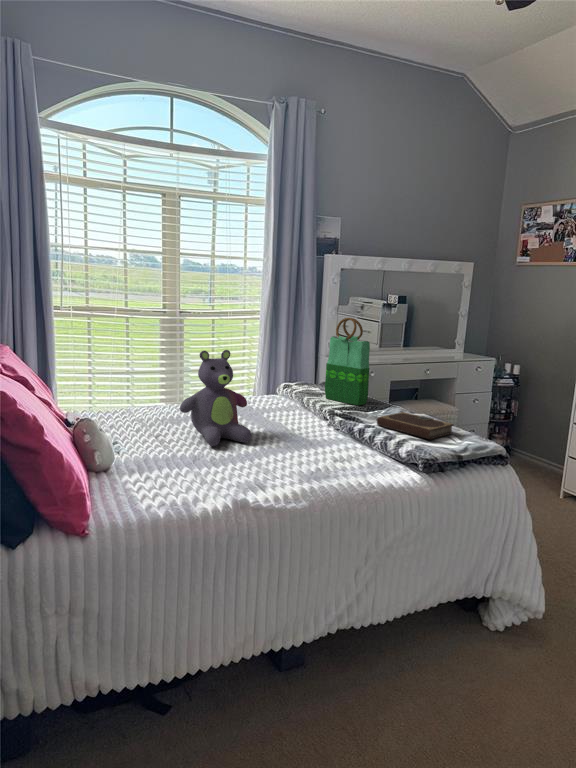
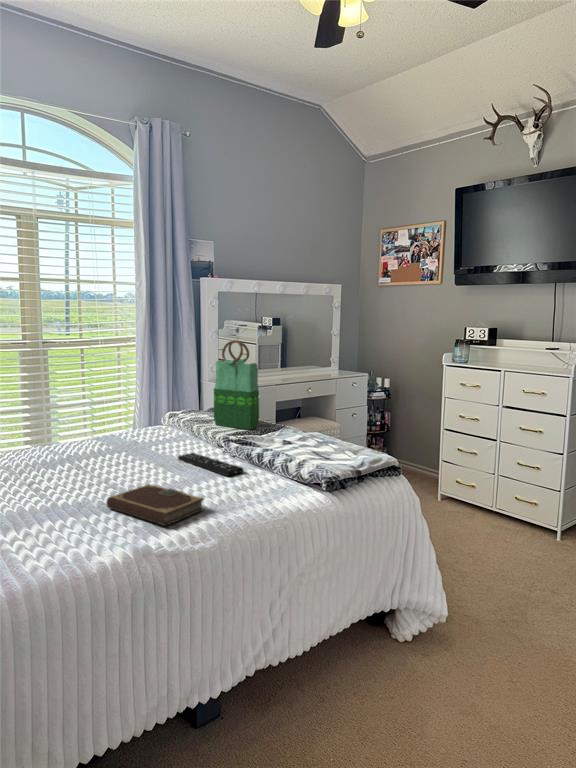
stuffed bear: present [180,350,251,446] -> none [57,381,142,489]
notebook: present [377,412,454,439] -> present [106,484,204,526]
remote control: none [287,423,345,447] -> present [178,453,244,476]

